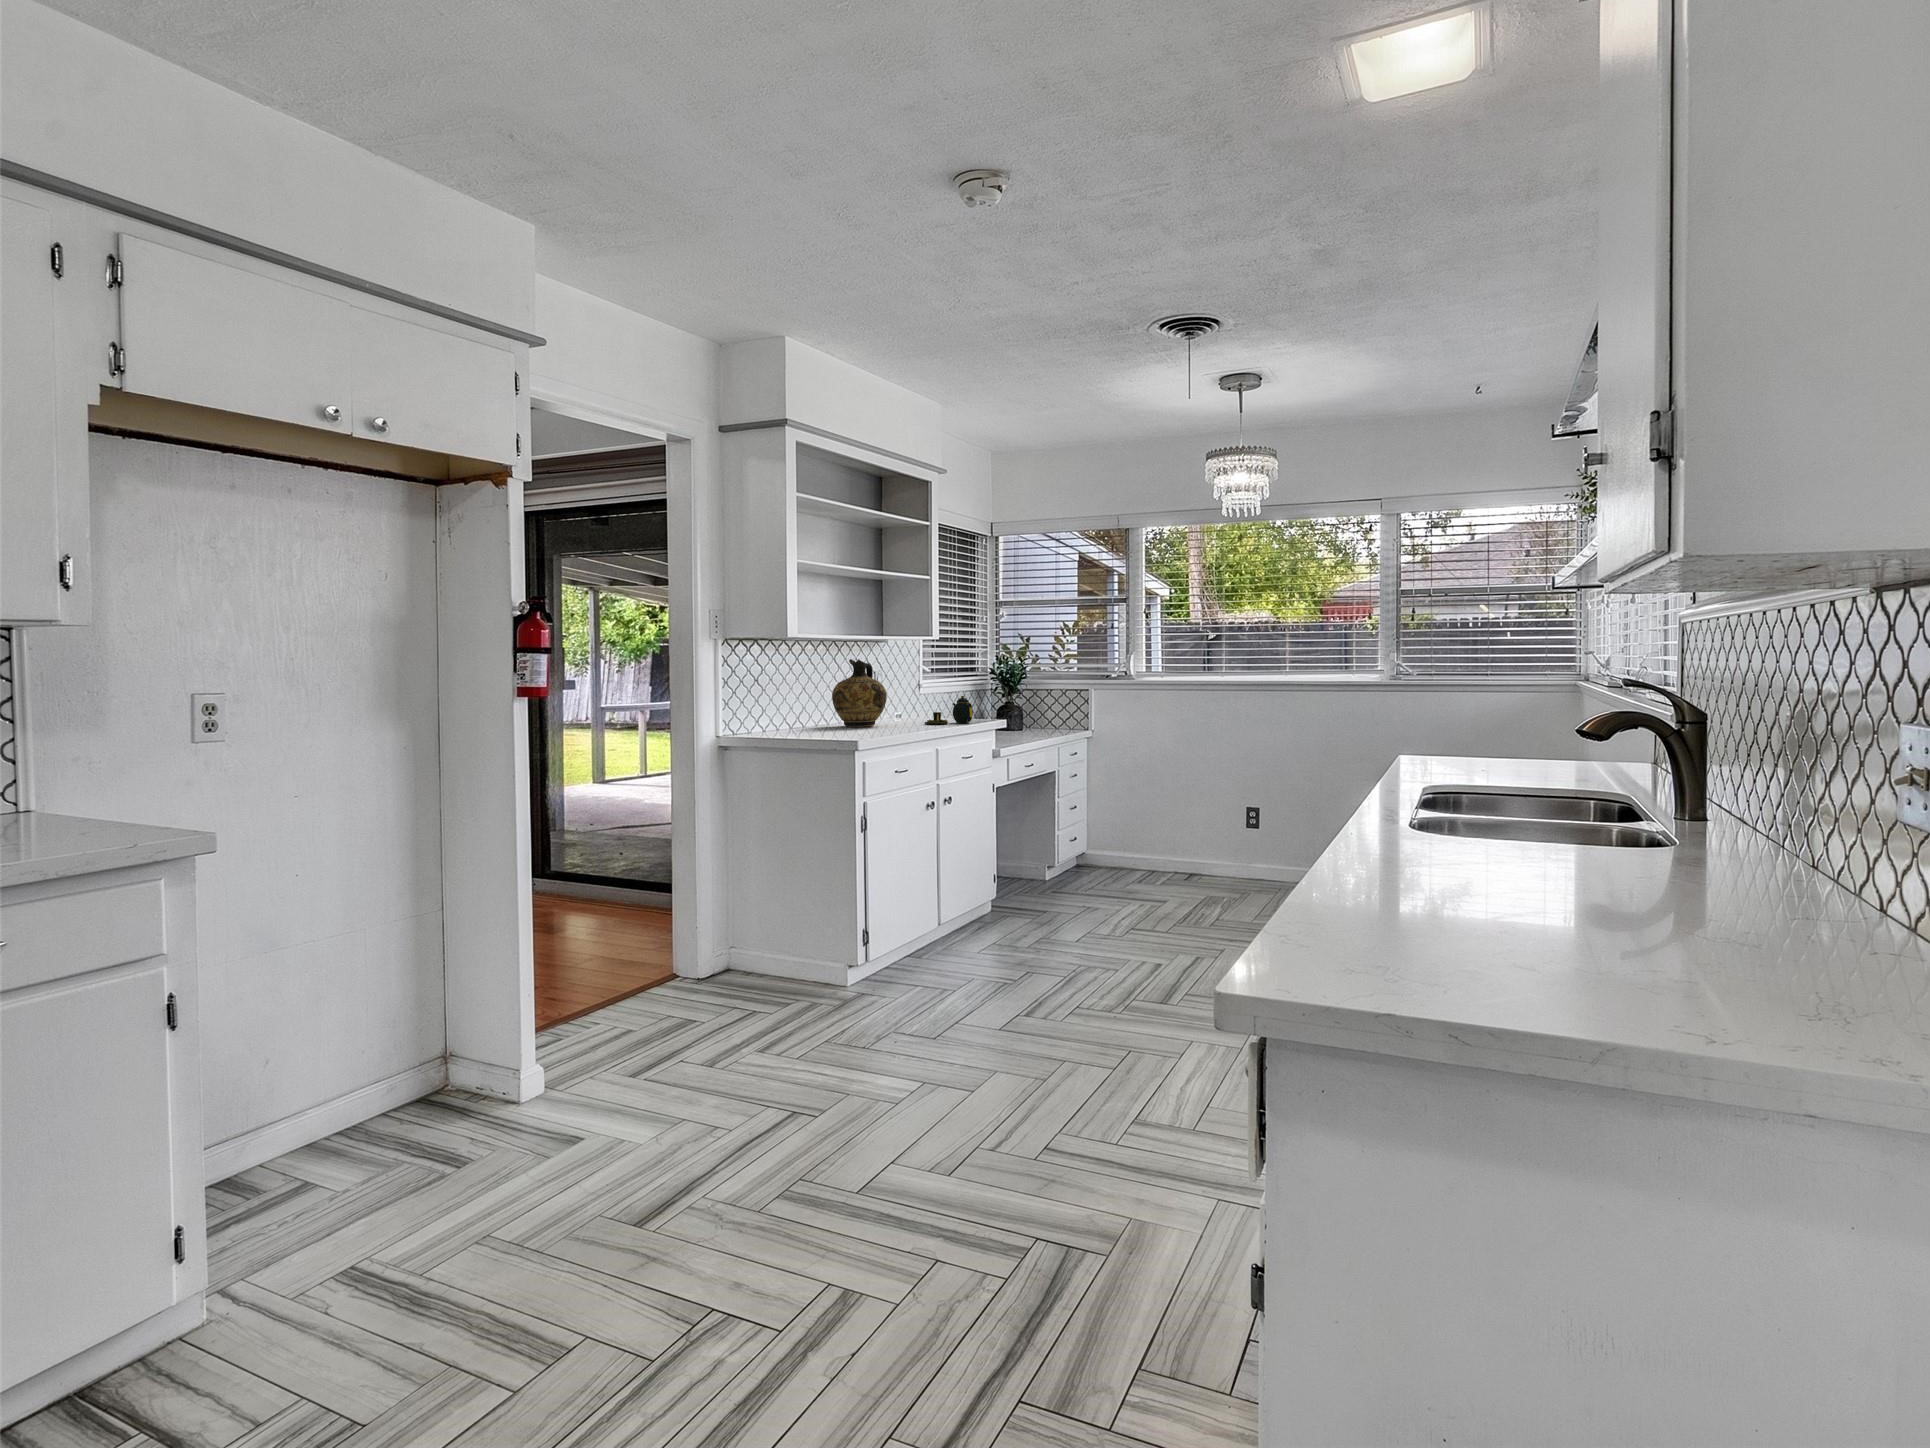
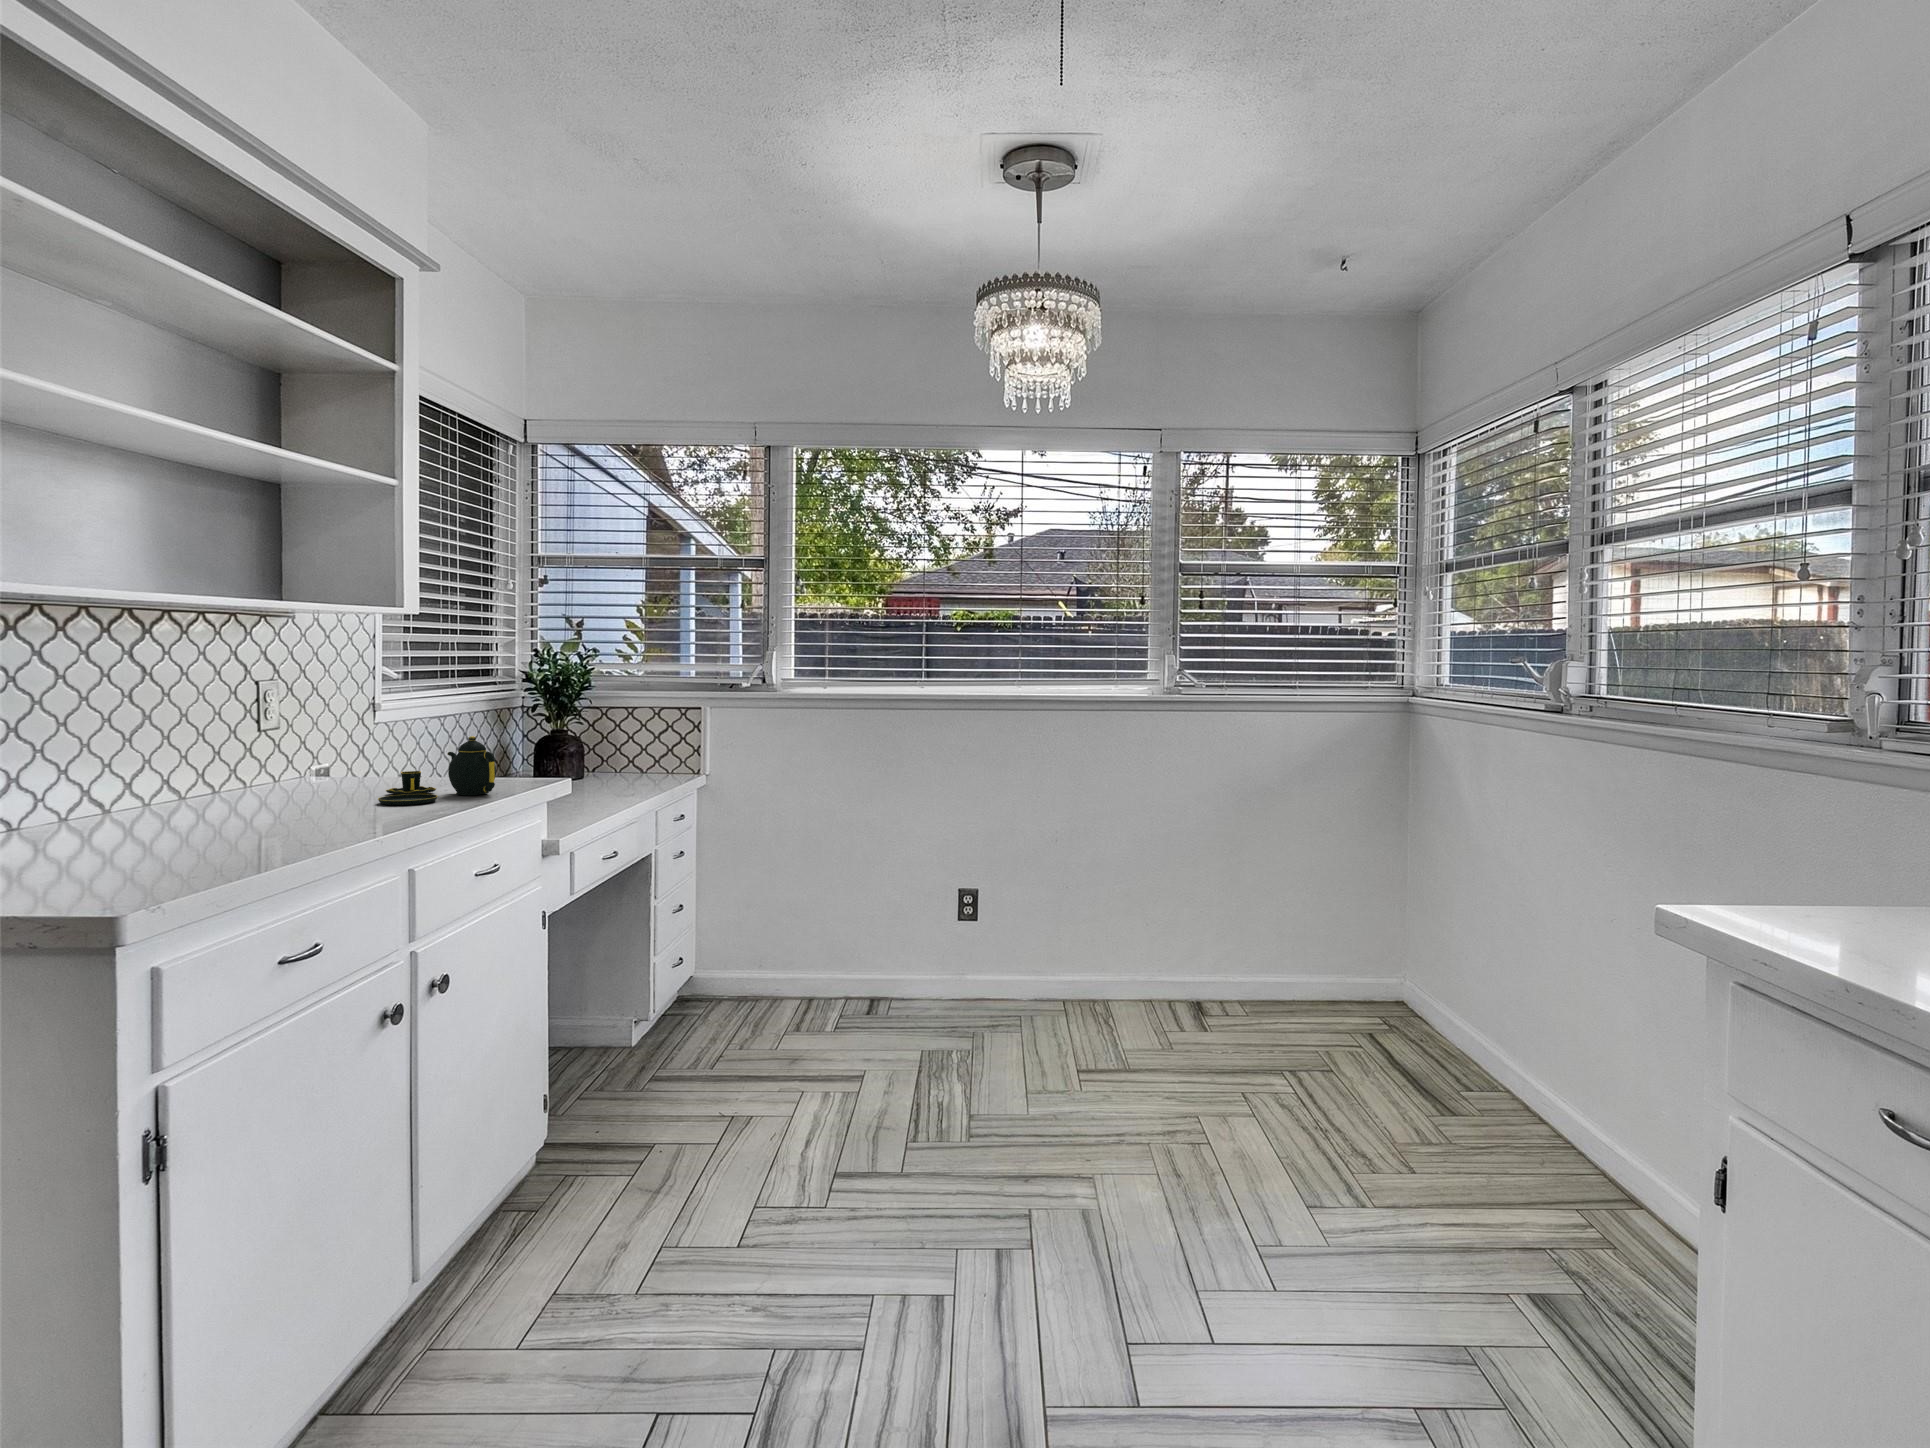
ceramic jug: present [832,659,887,727] -> none [112,658,275,824]

